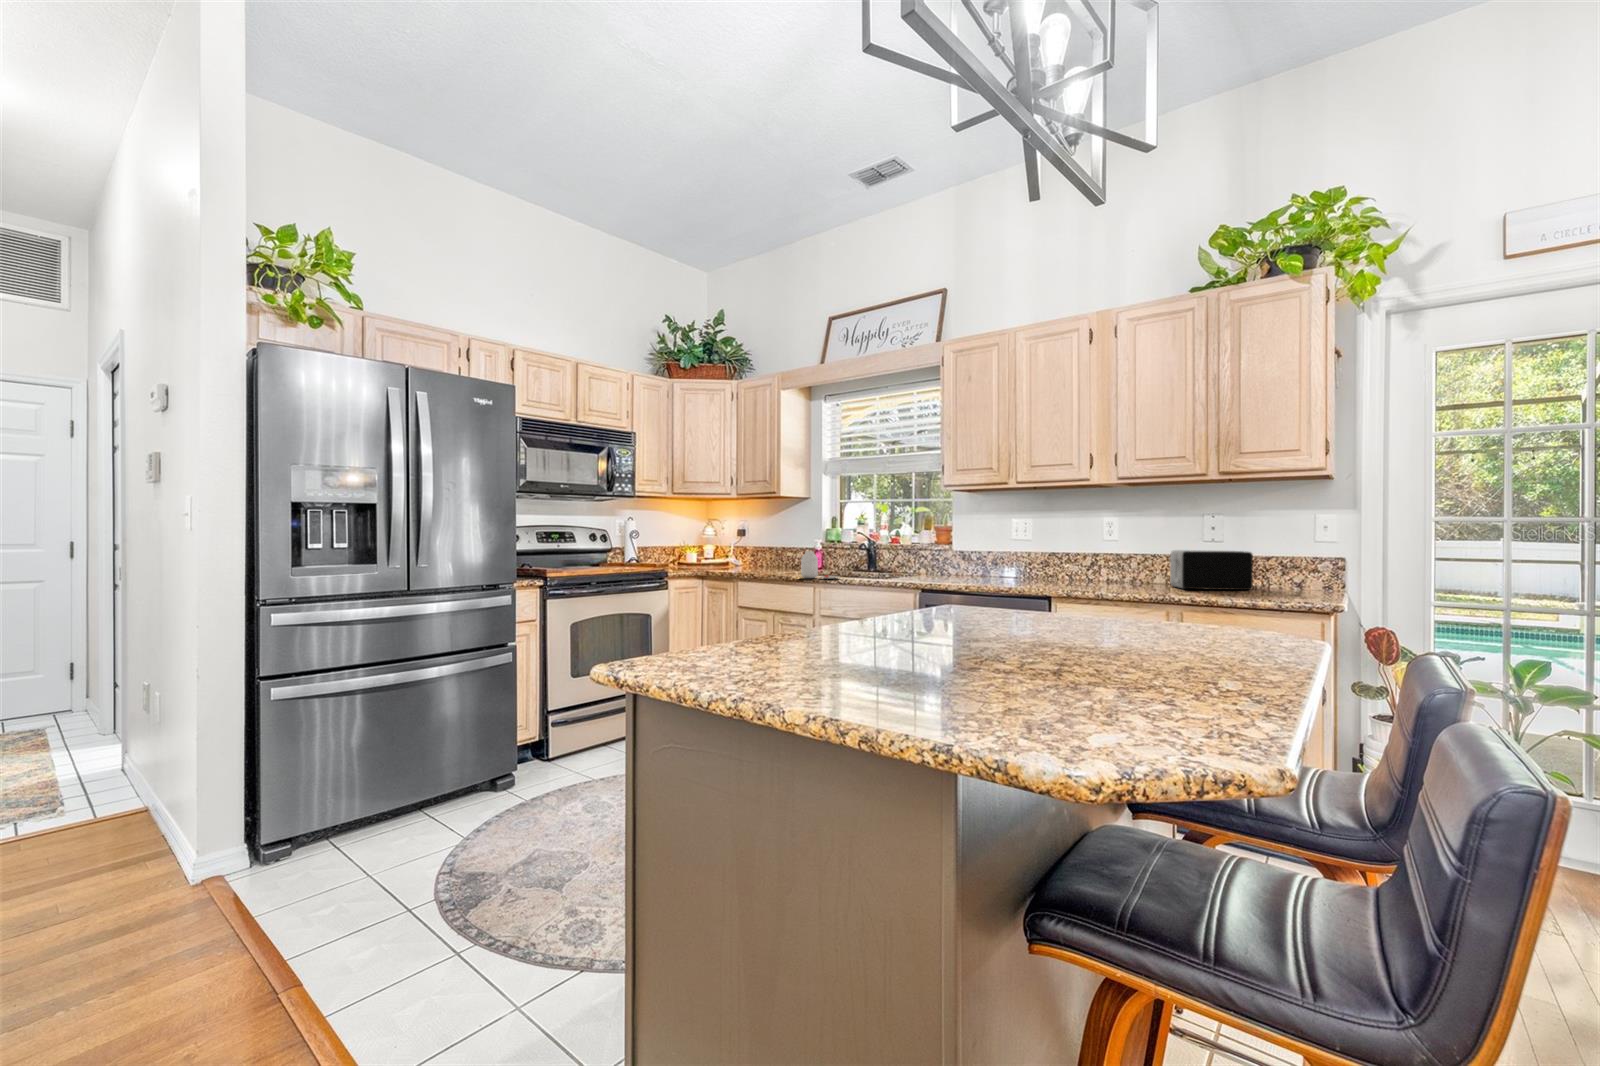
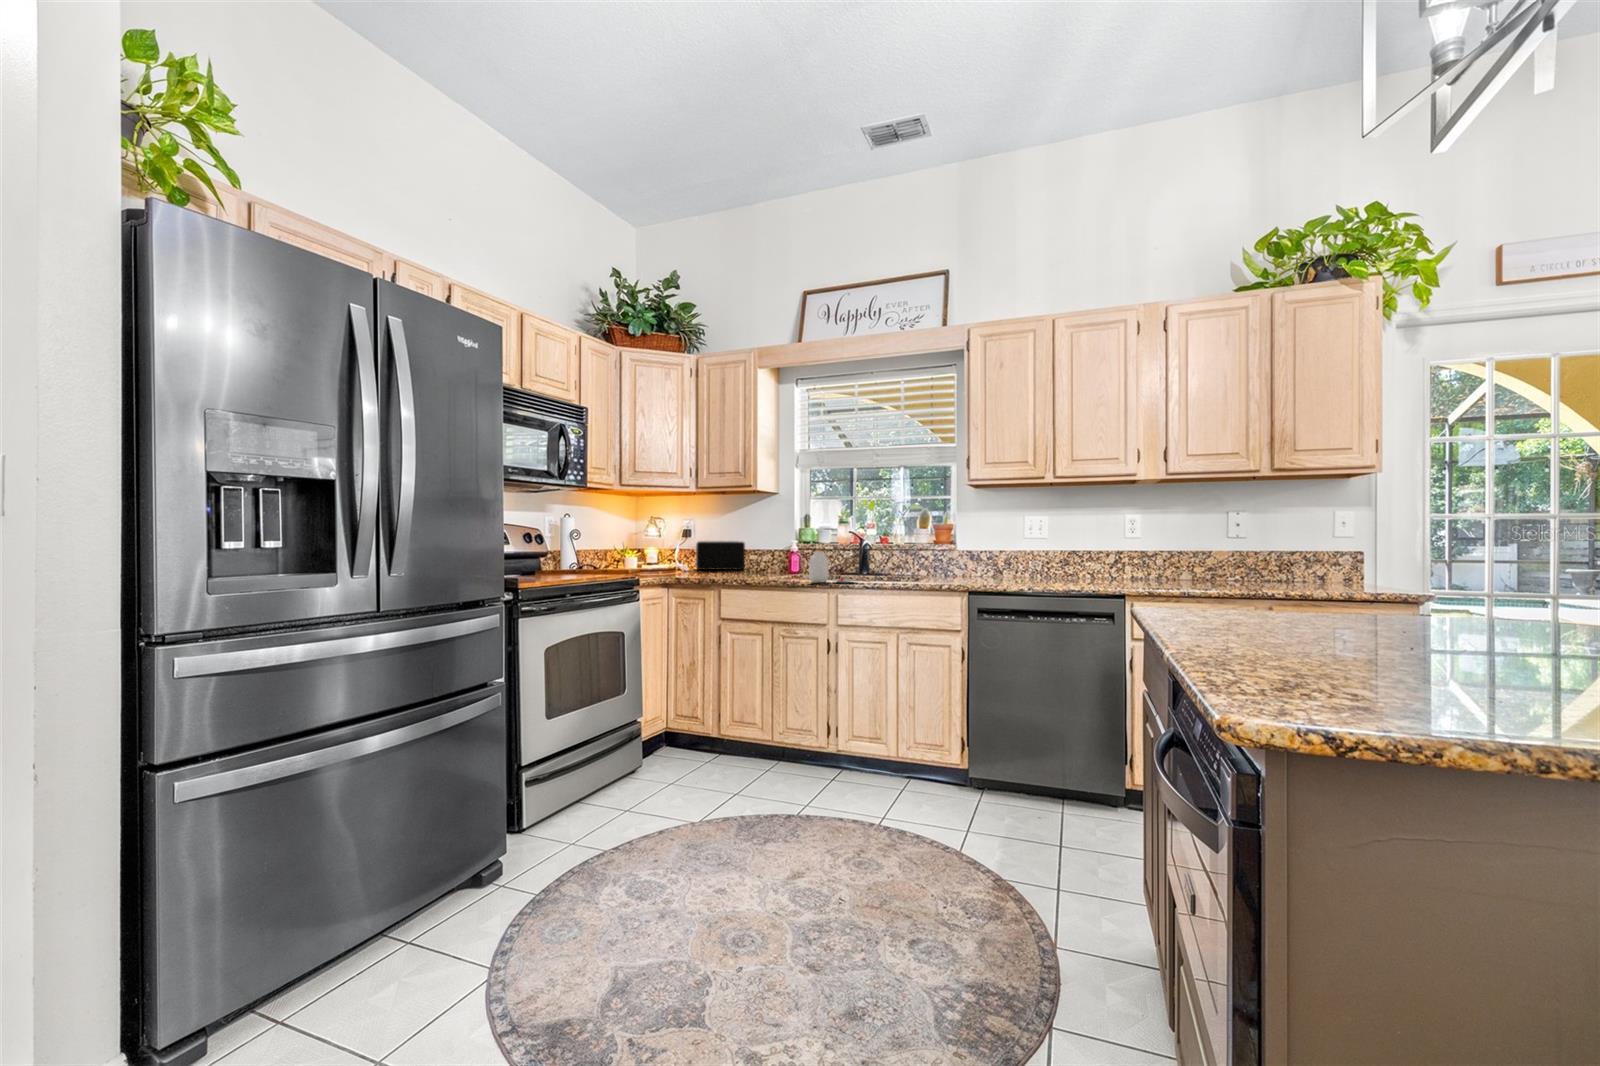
toaster: present [1170,550,1253,590] -> present [695,541,745,570]

